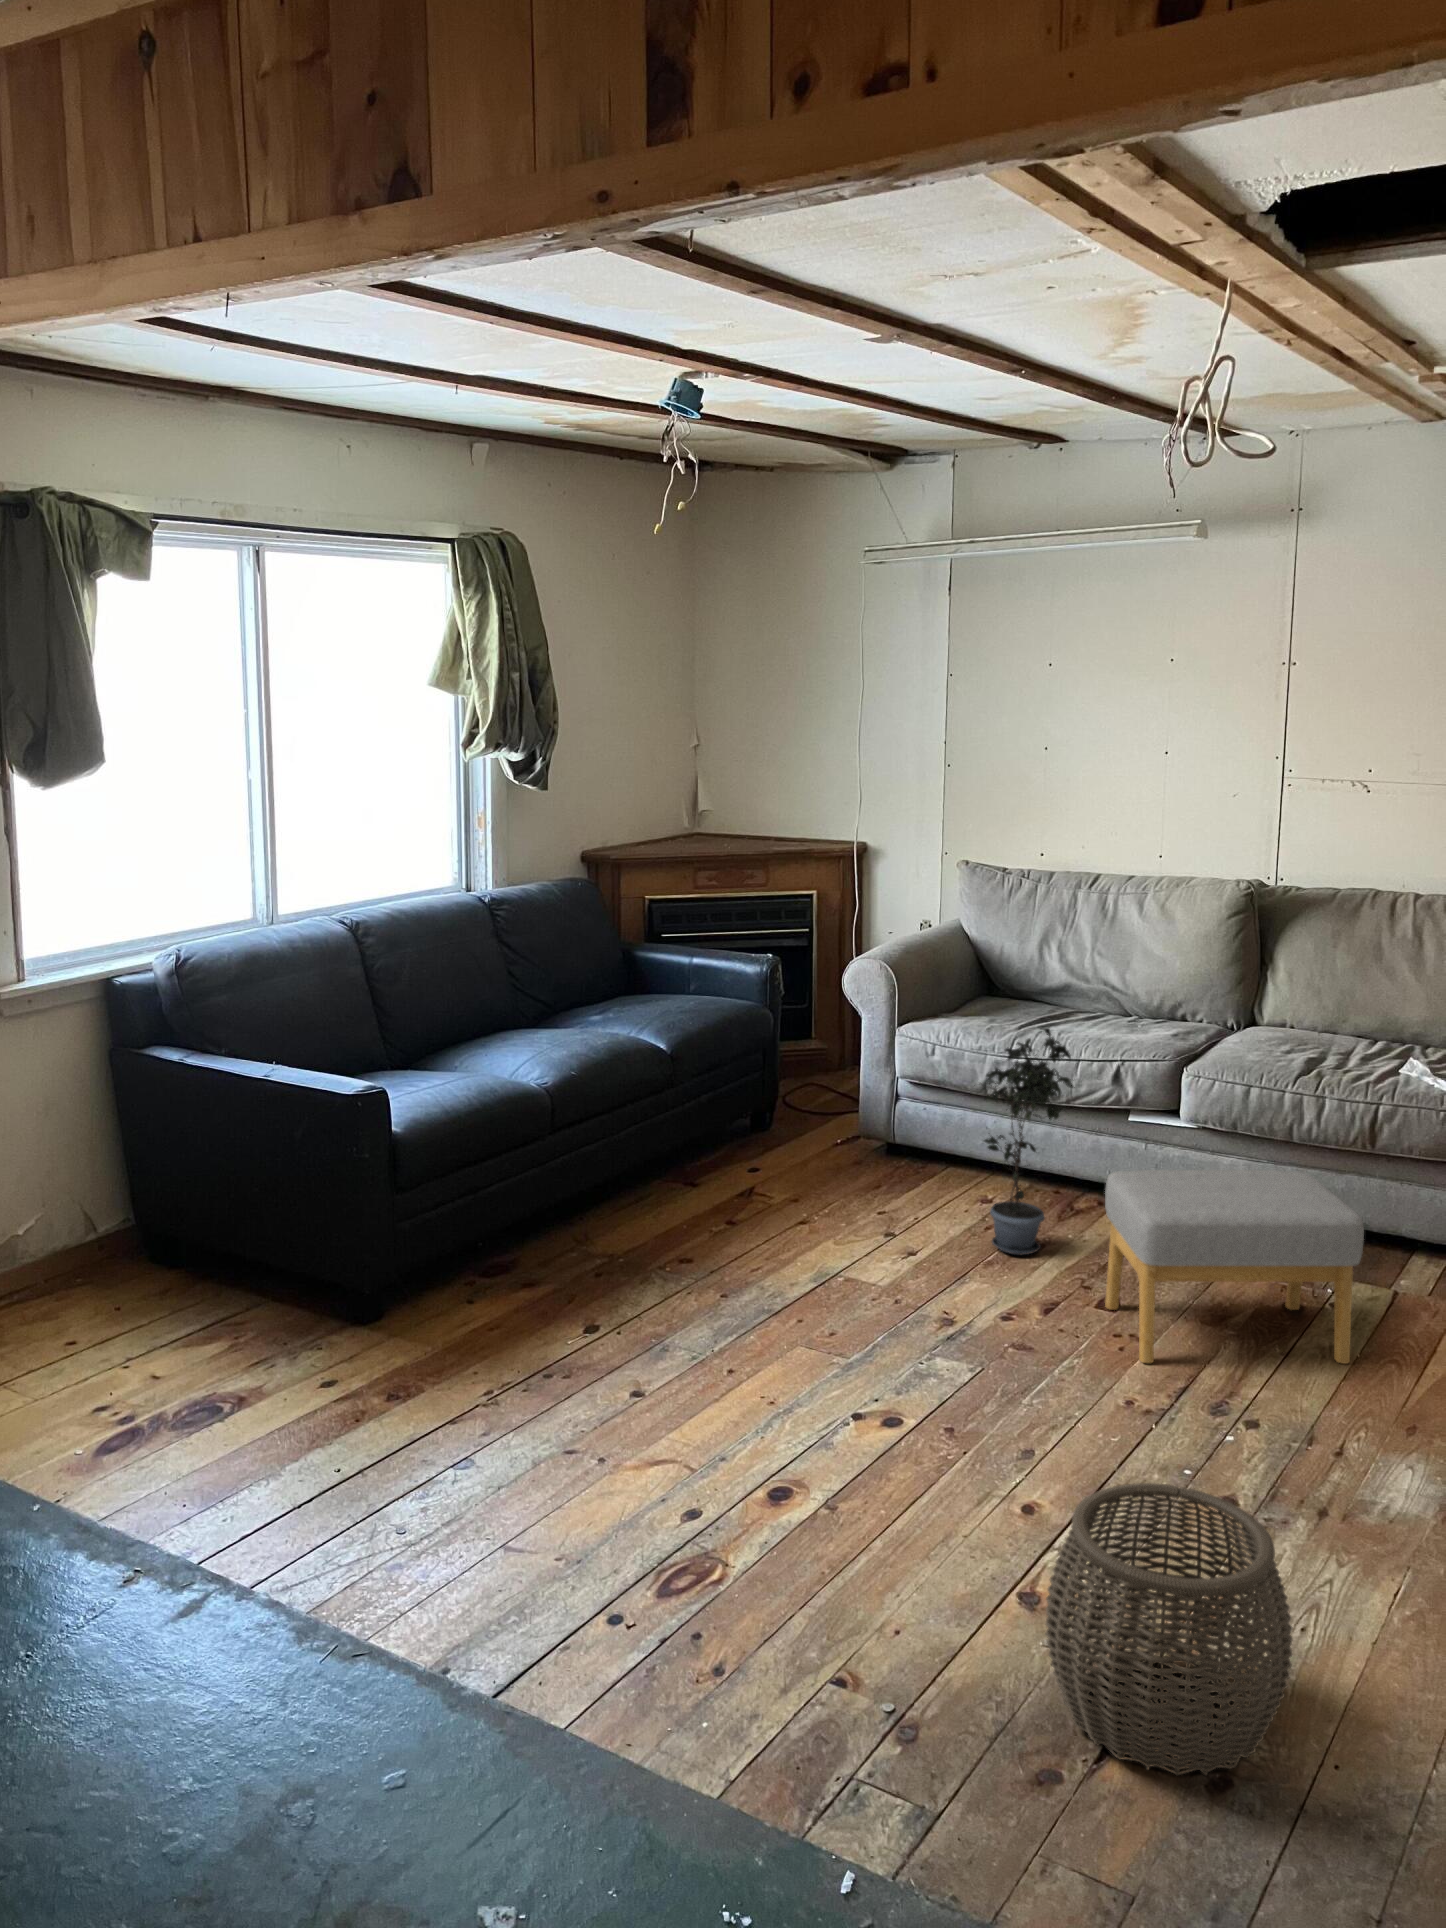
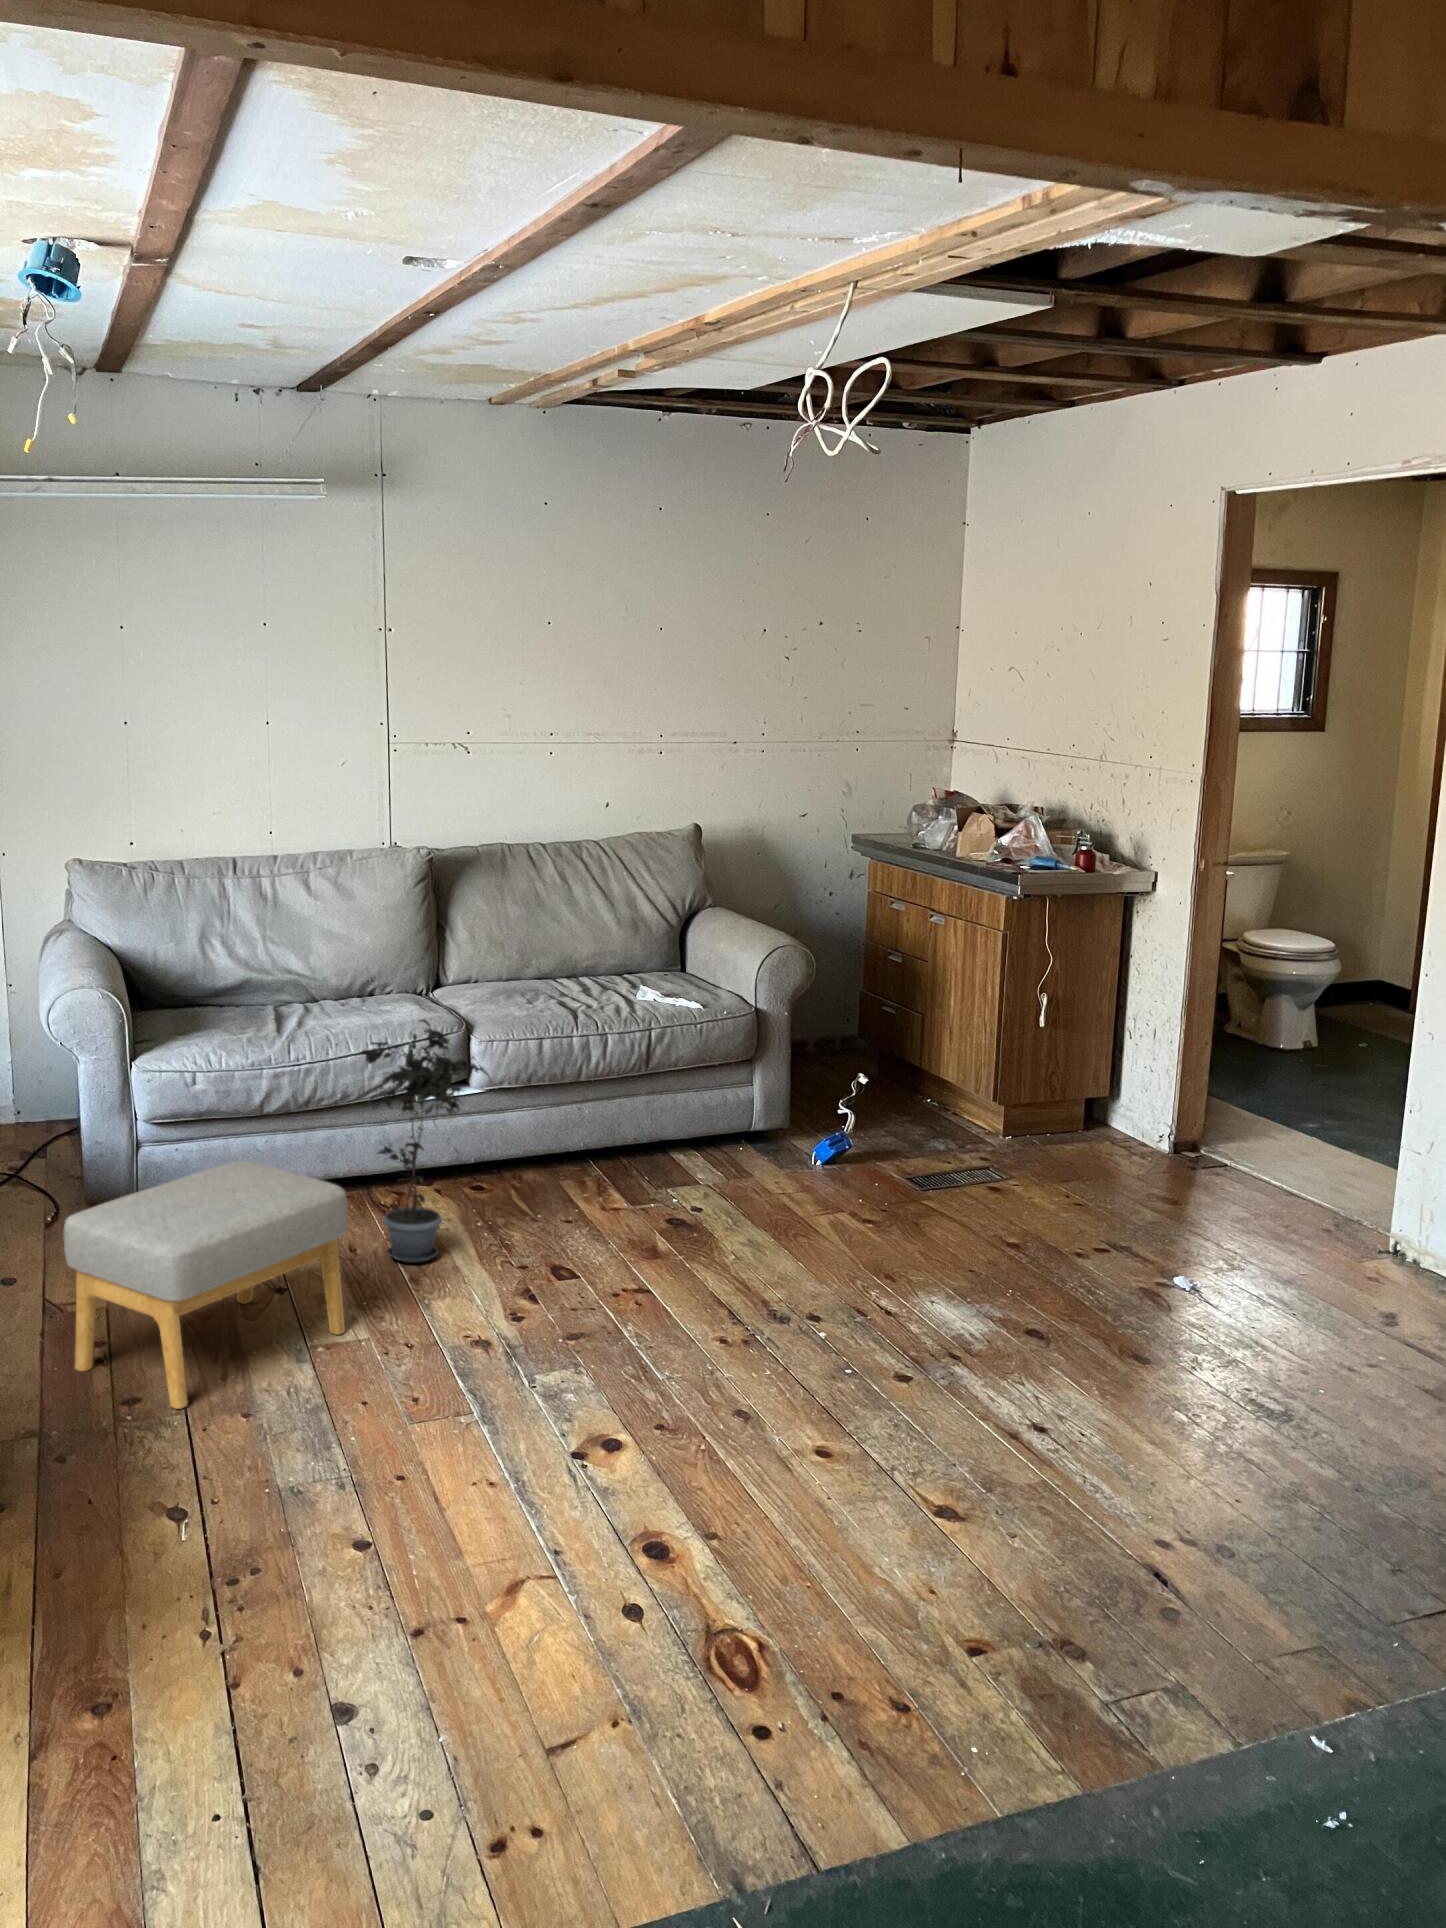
footstool: present [1105,1170,1364,1364] -> present [64,1161,348,1409]
woven basket: present [1045,1483,1293,1775] -> none [1018,1329,1215,1549]

